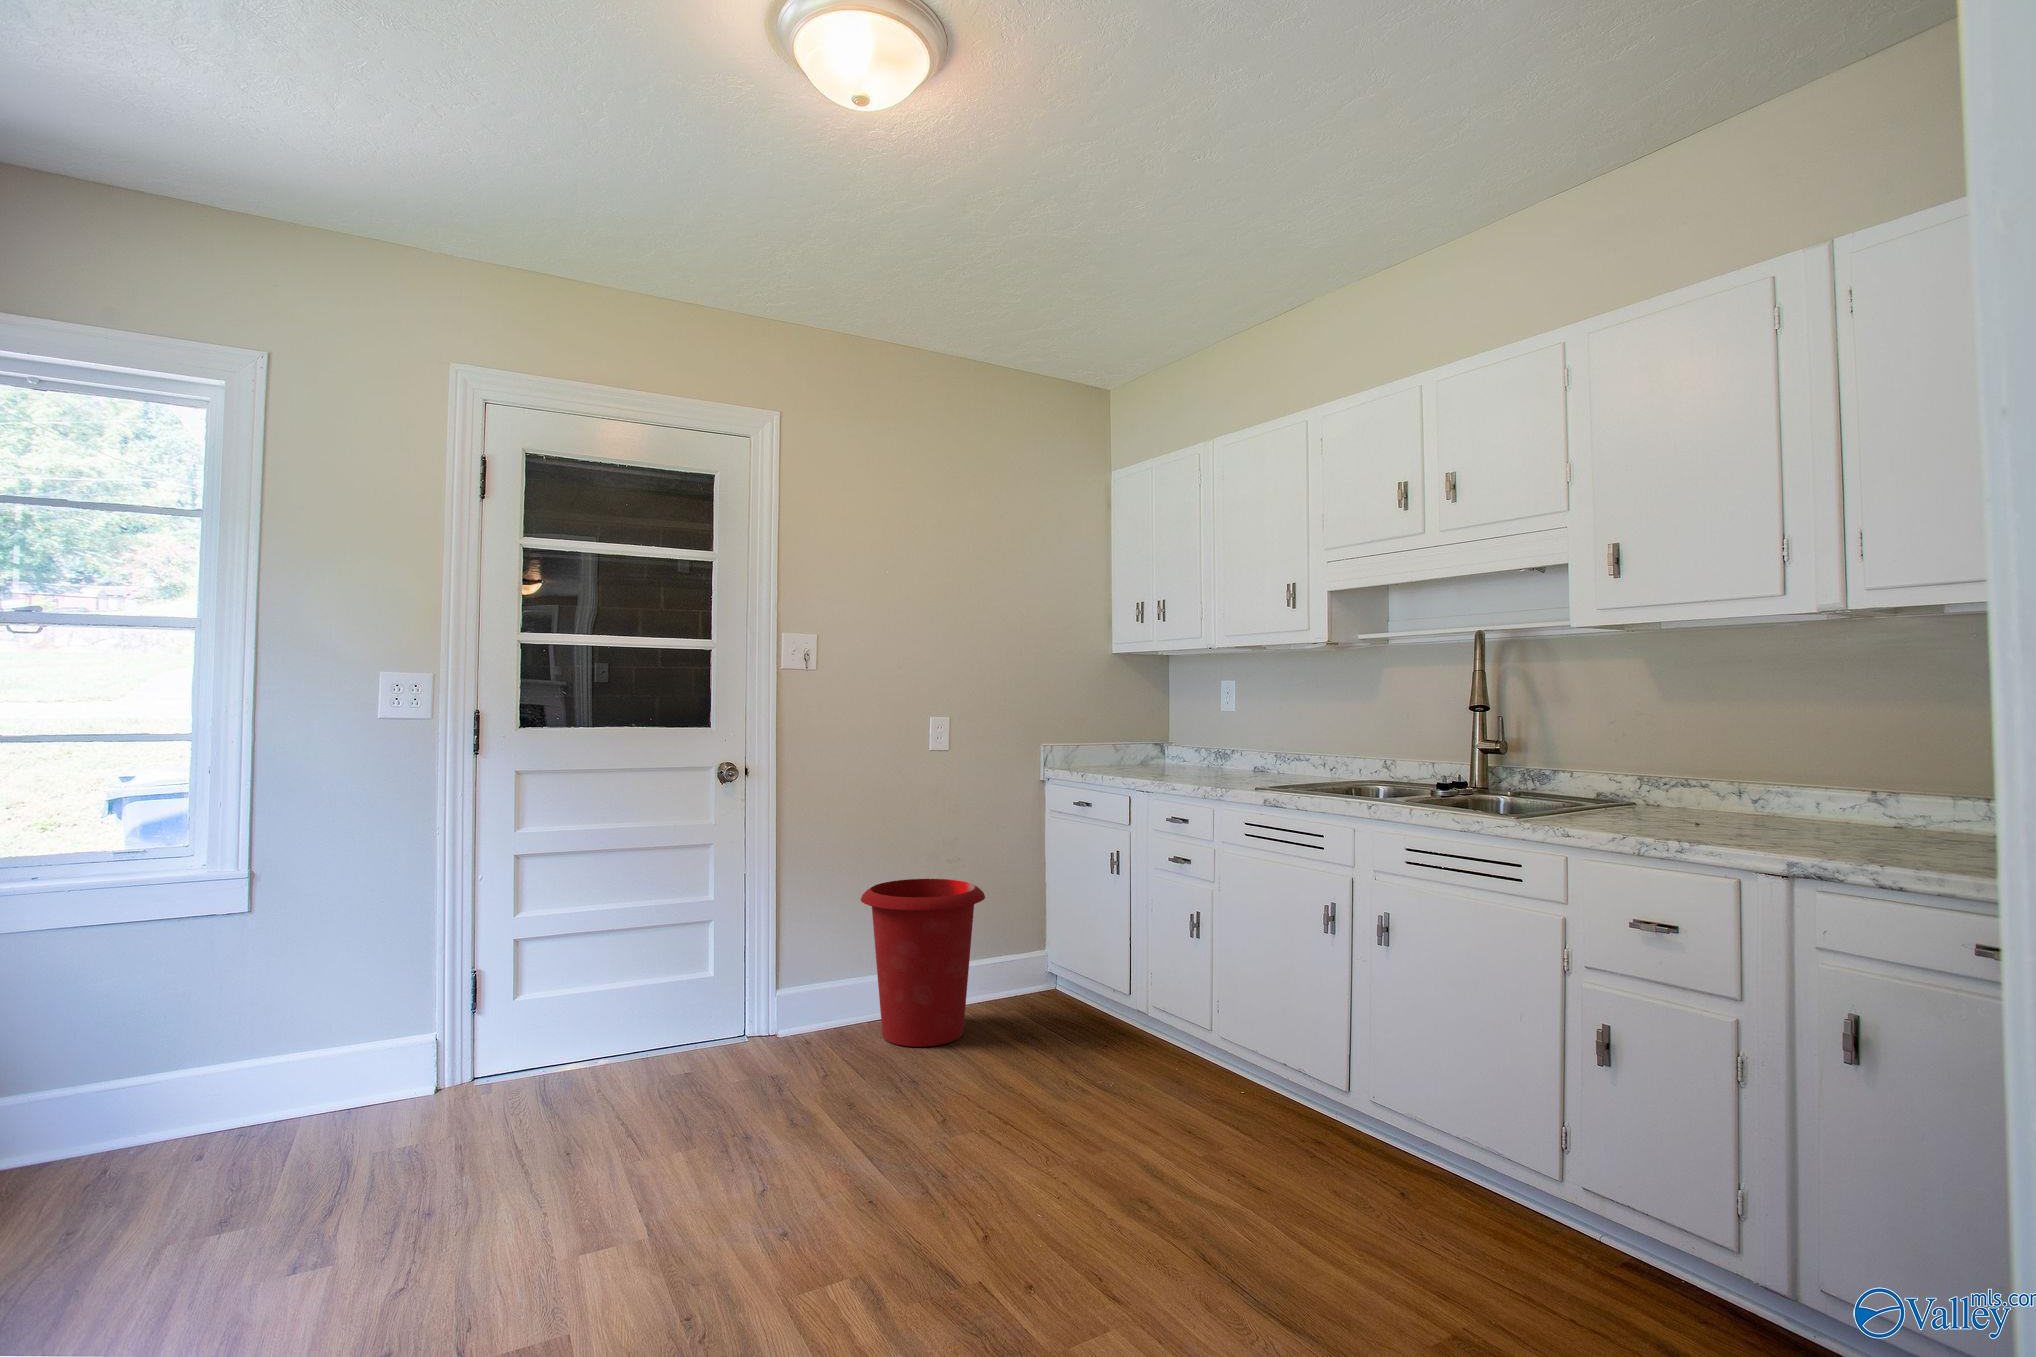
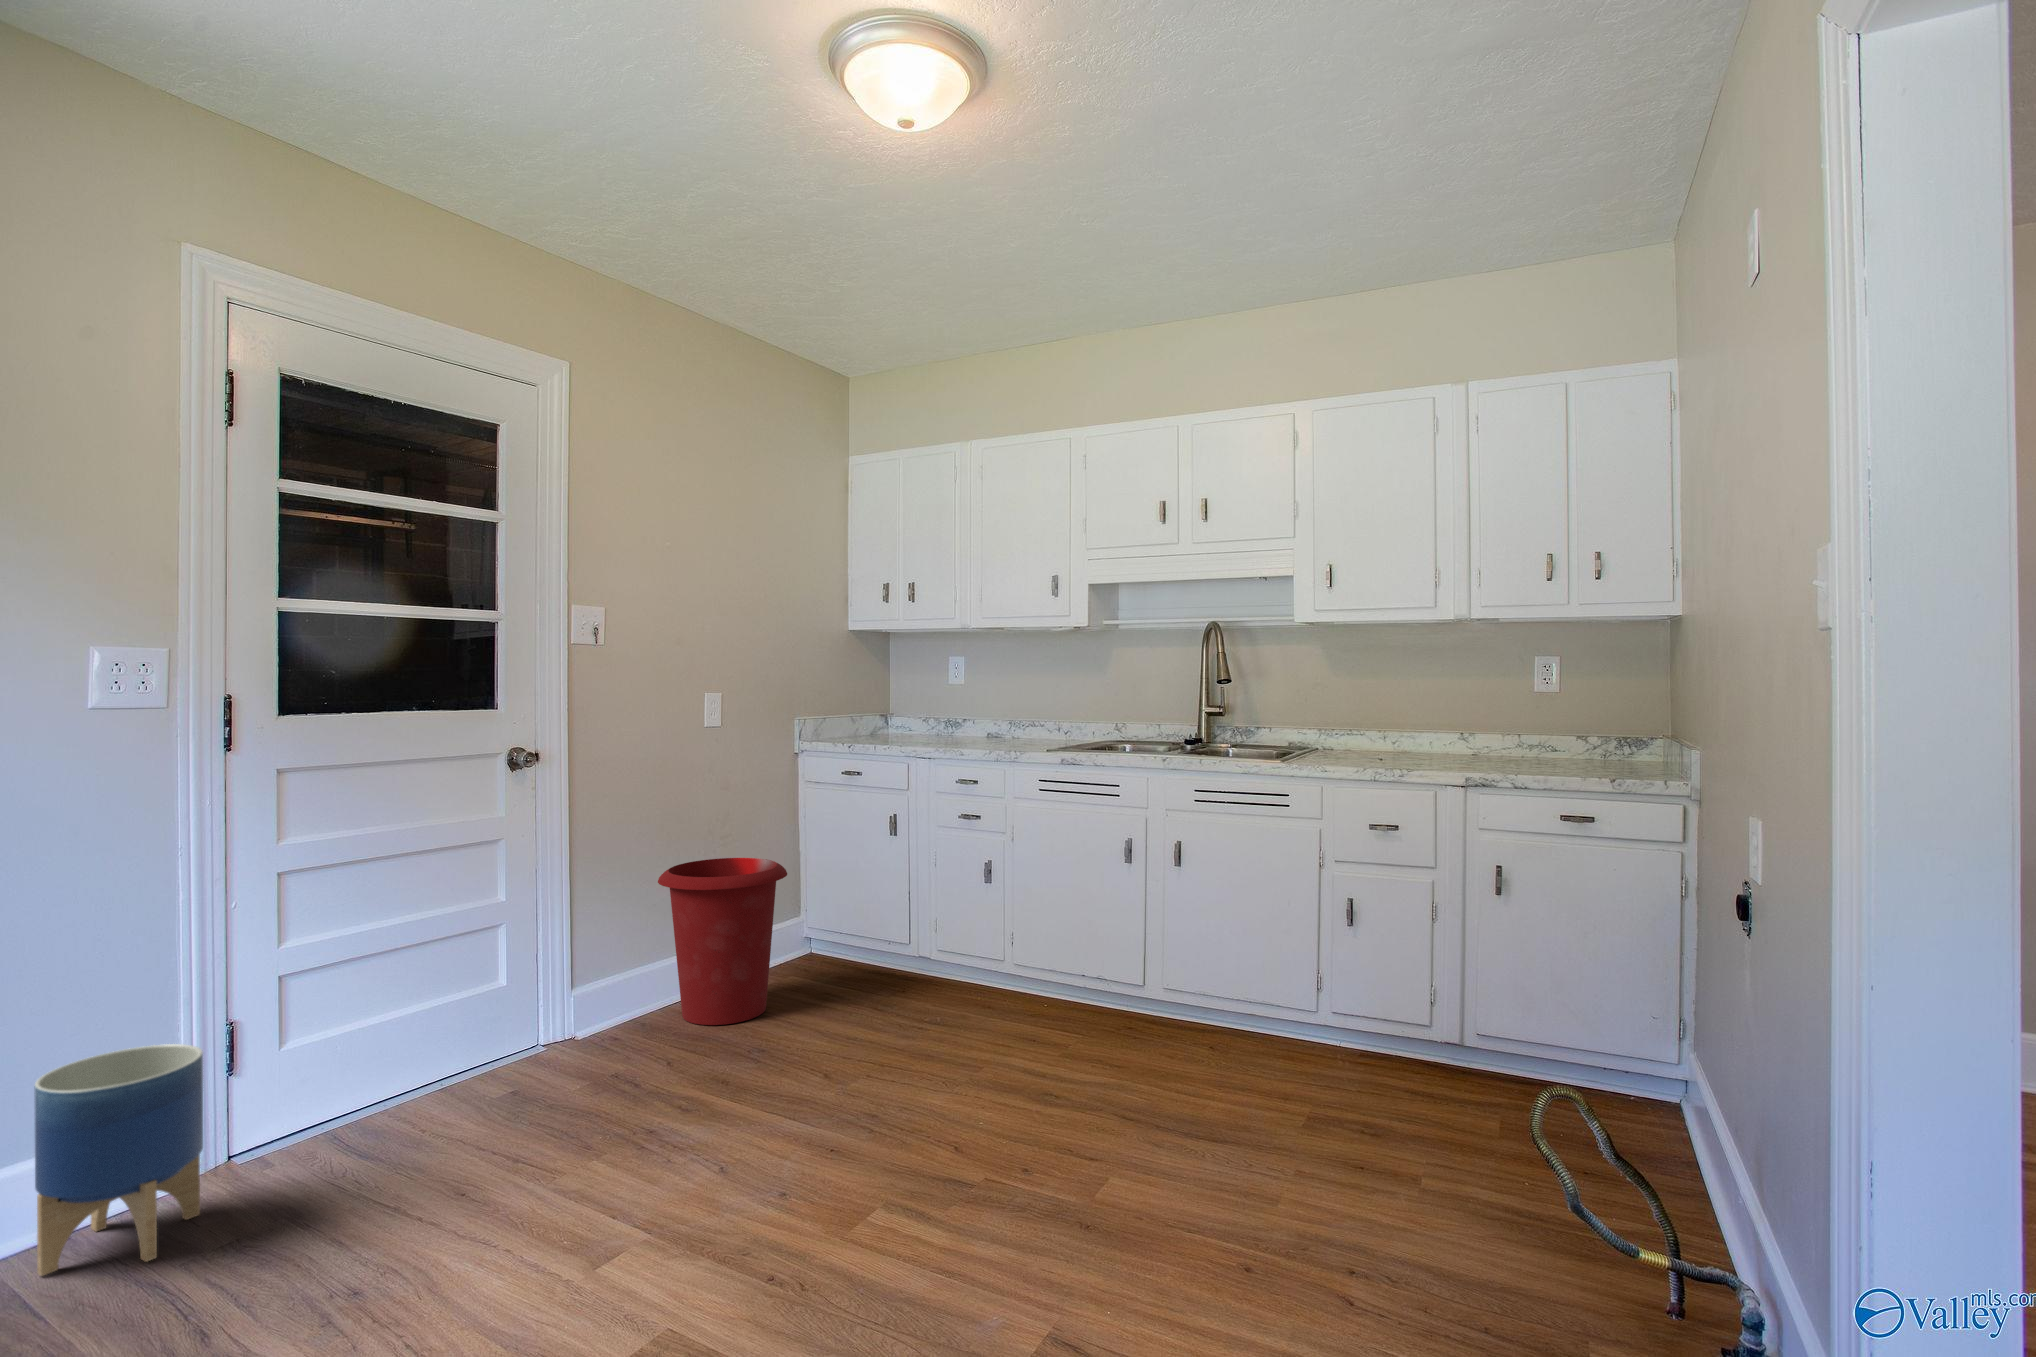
planter: none [297,980,416,1150] -> present [34,1044,203,1276]

